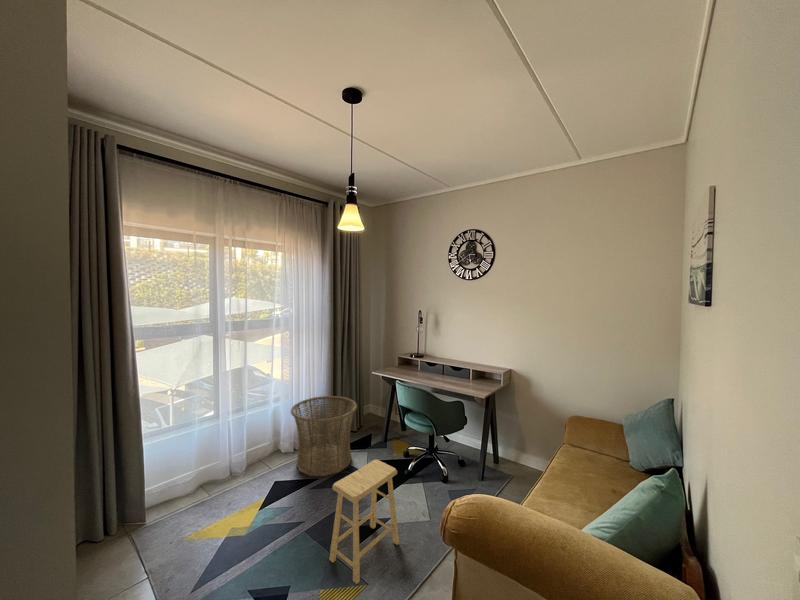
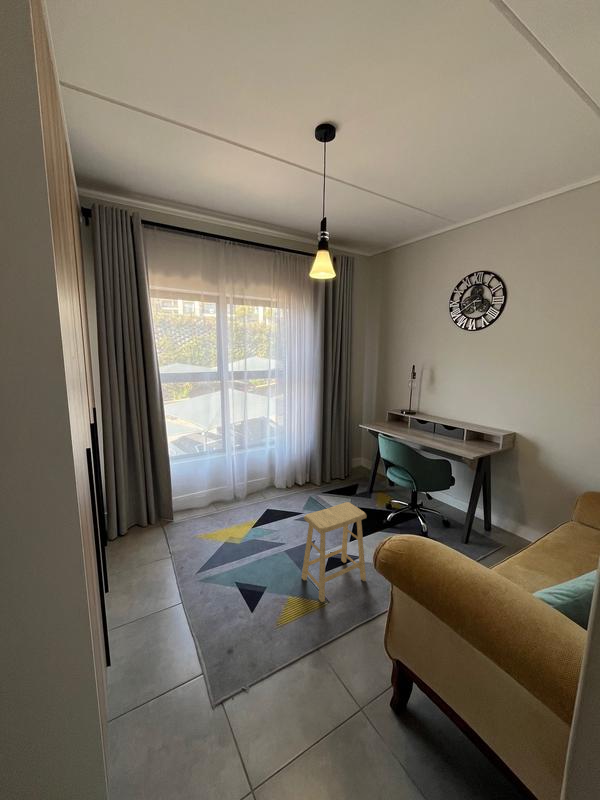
basket: present [291,396,357,476] -> none [281,443,341,512]

